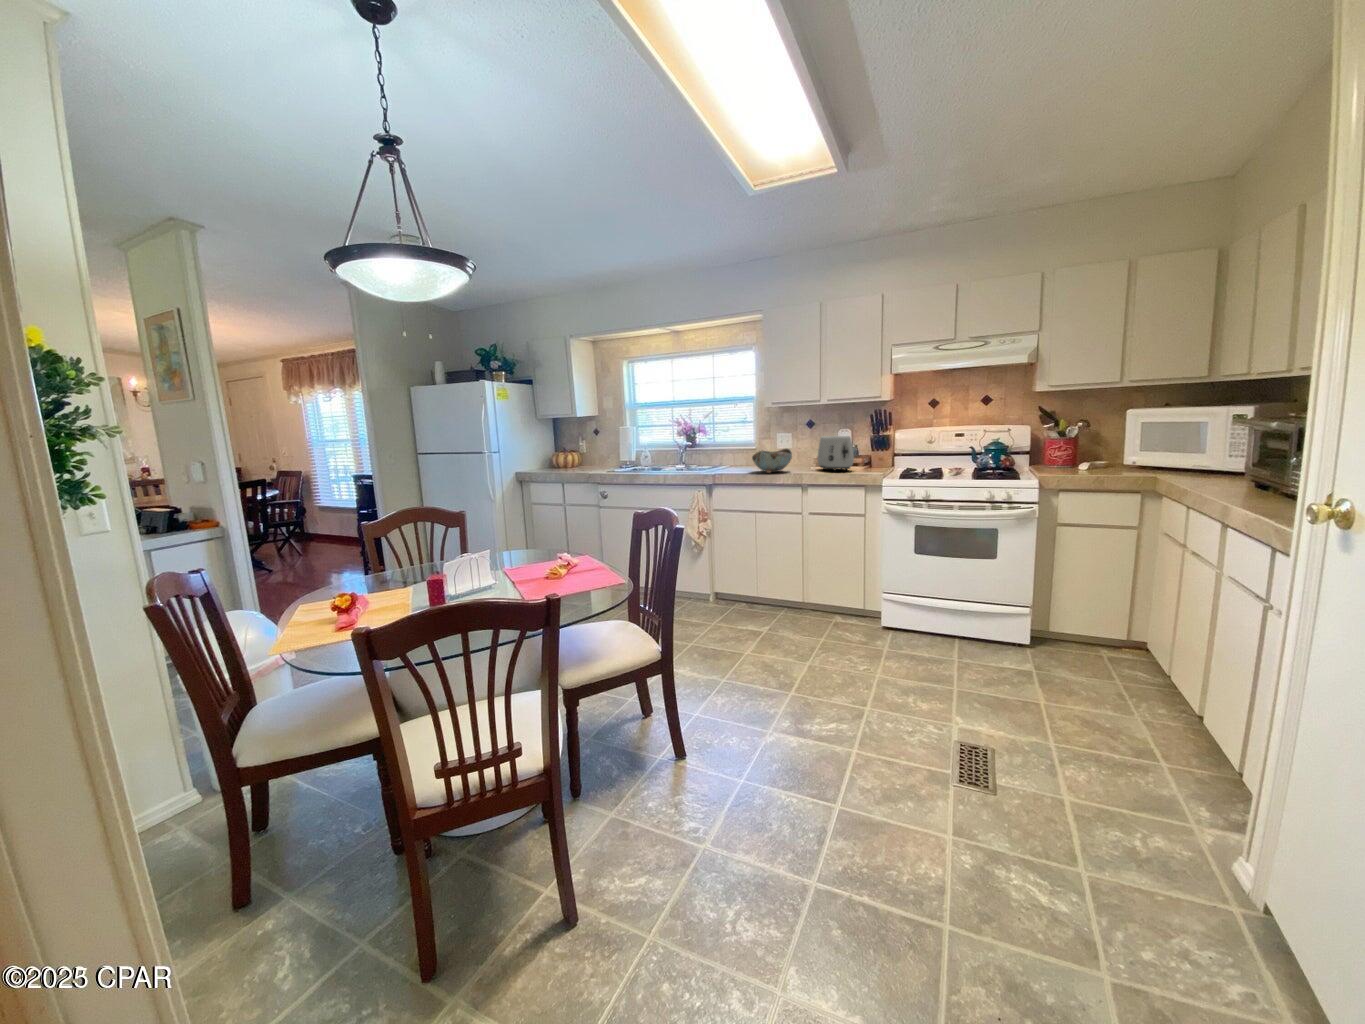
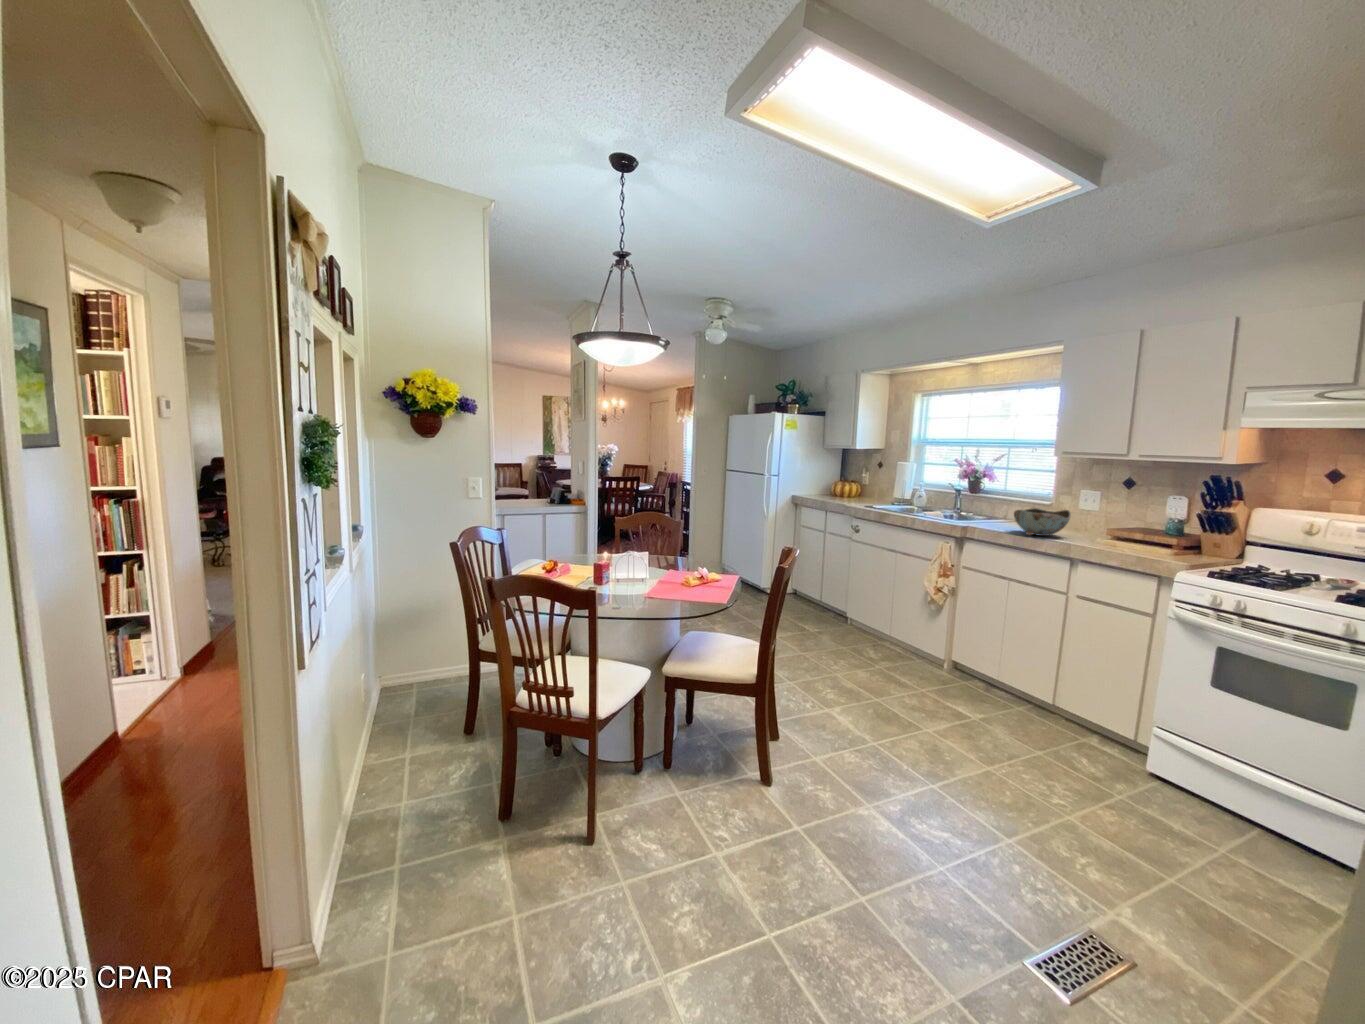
toaster: present [817,436,854,471] -> none [1111,502,1163,551]

